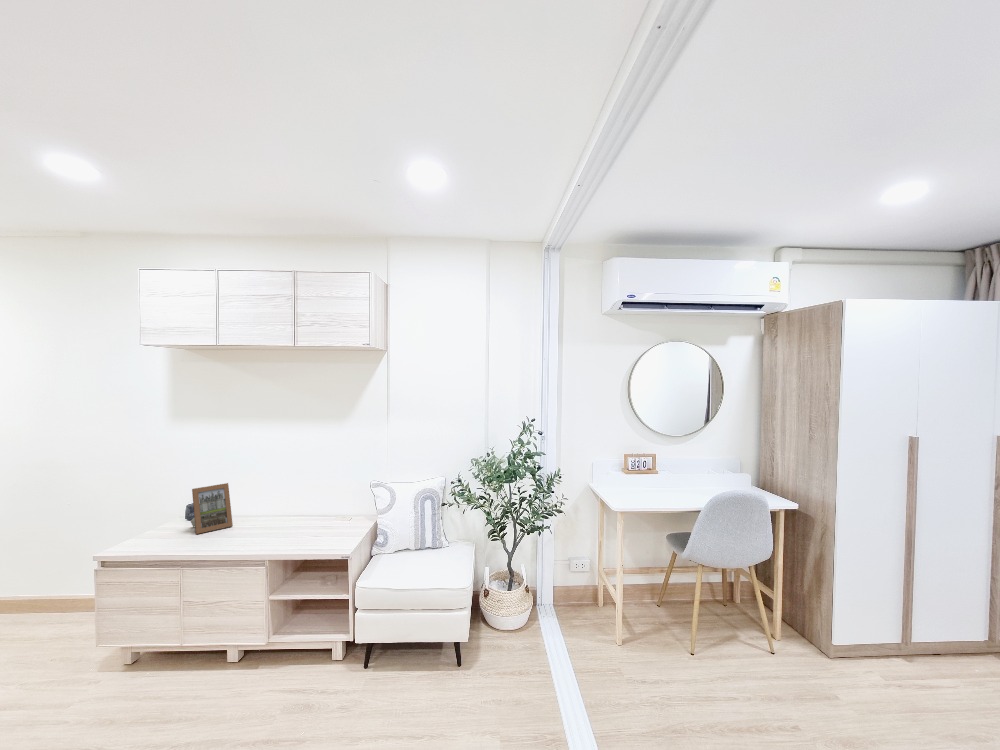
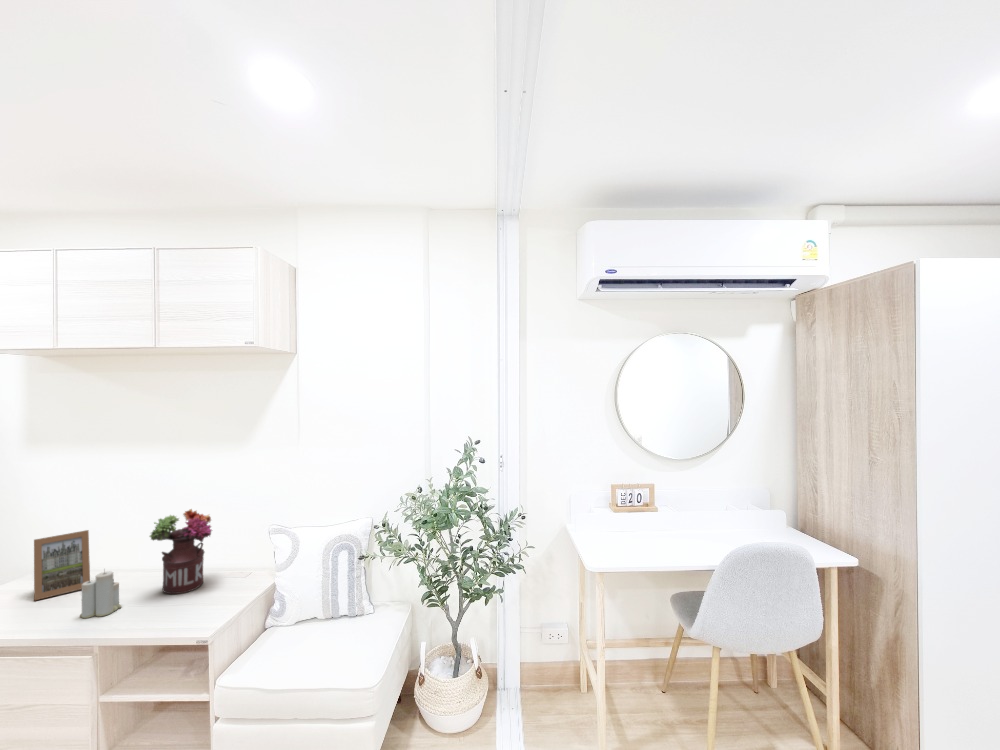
flower arrangement: none [285,467,329,530] -> present [150,509,212,594]
candle: none [243,509,269,544] -> present [80,571,122,618]

